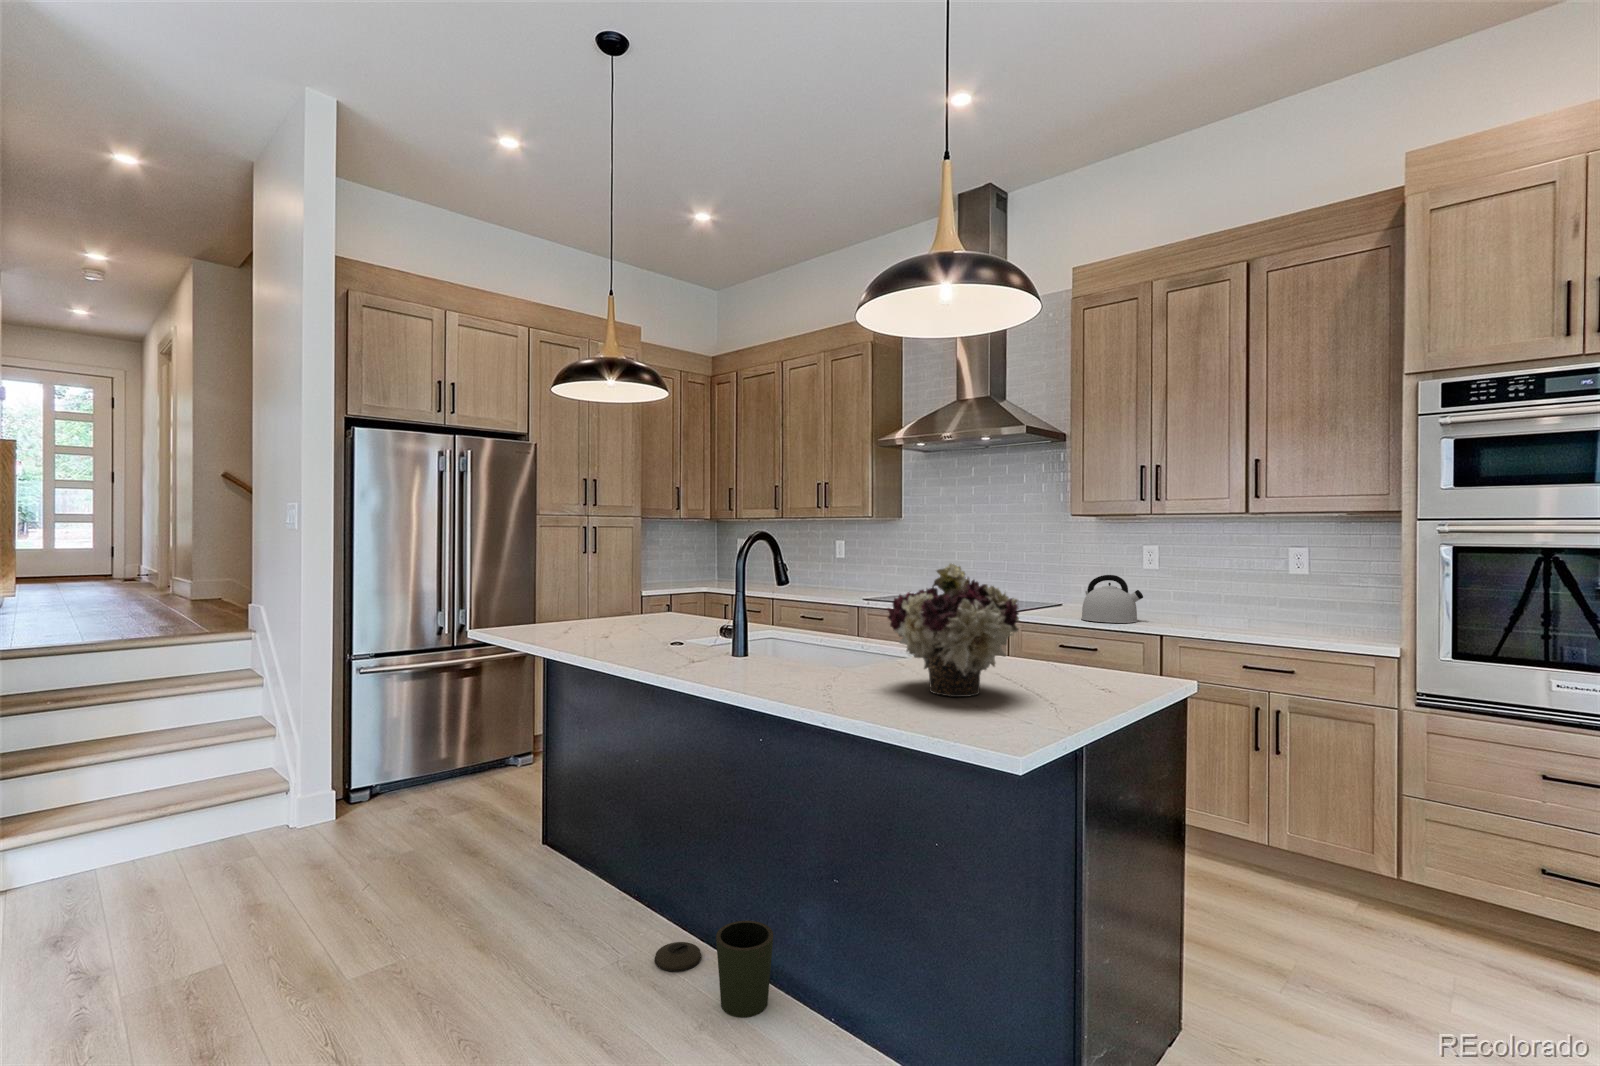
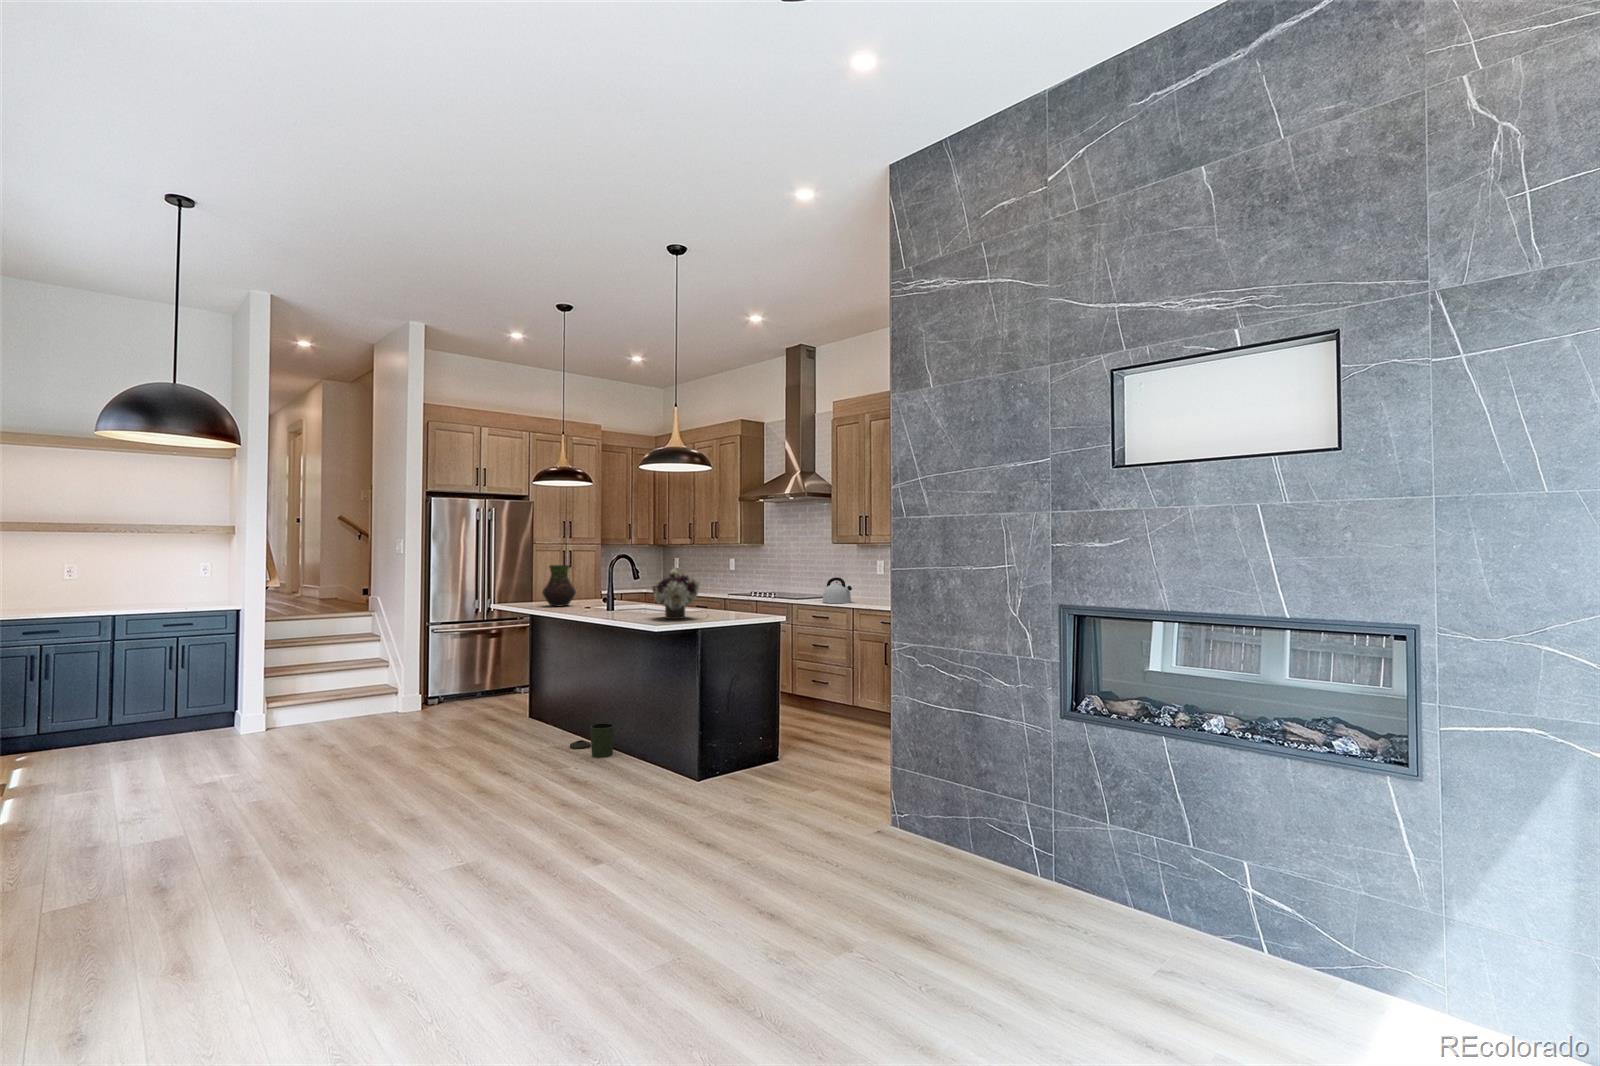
vase: none [575,553,641,637] -> present [542,565,576,607]

